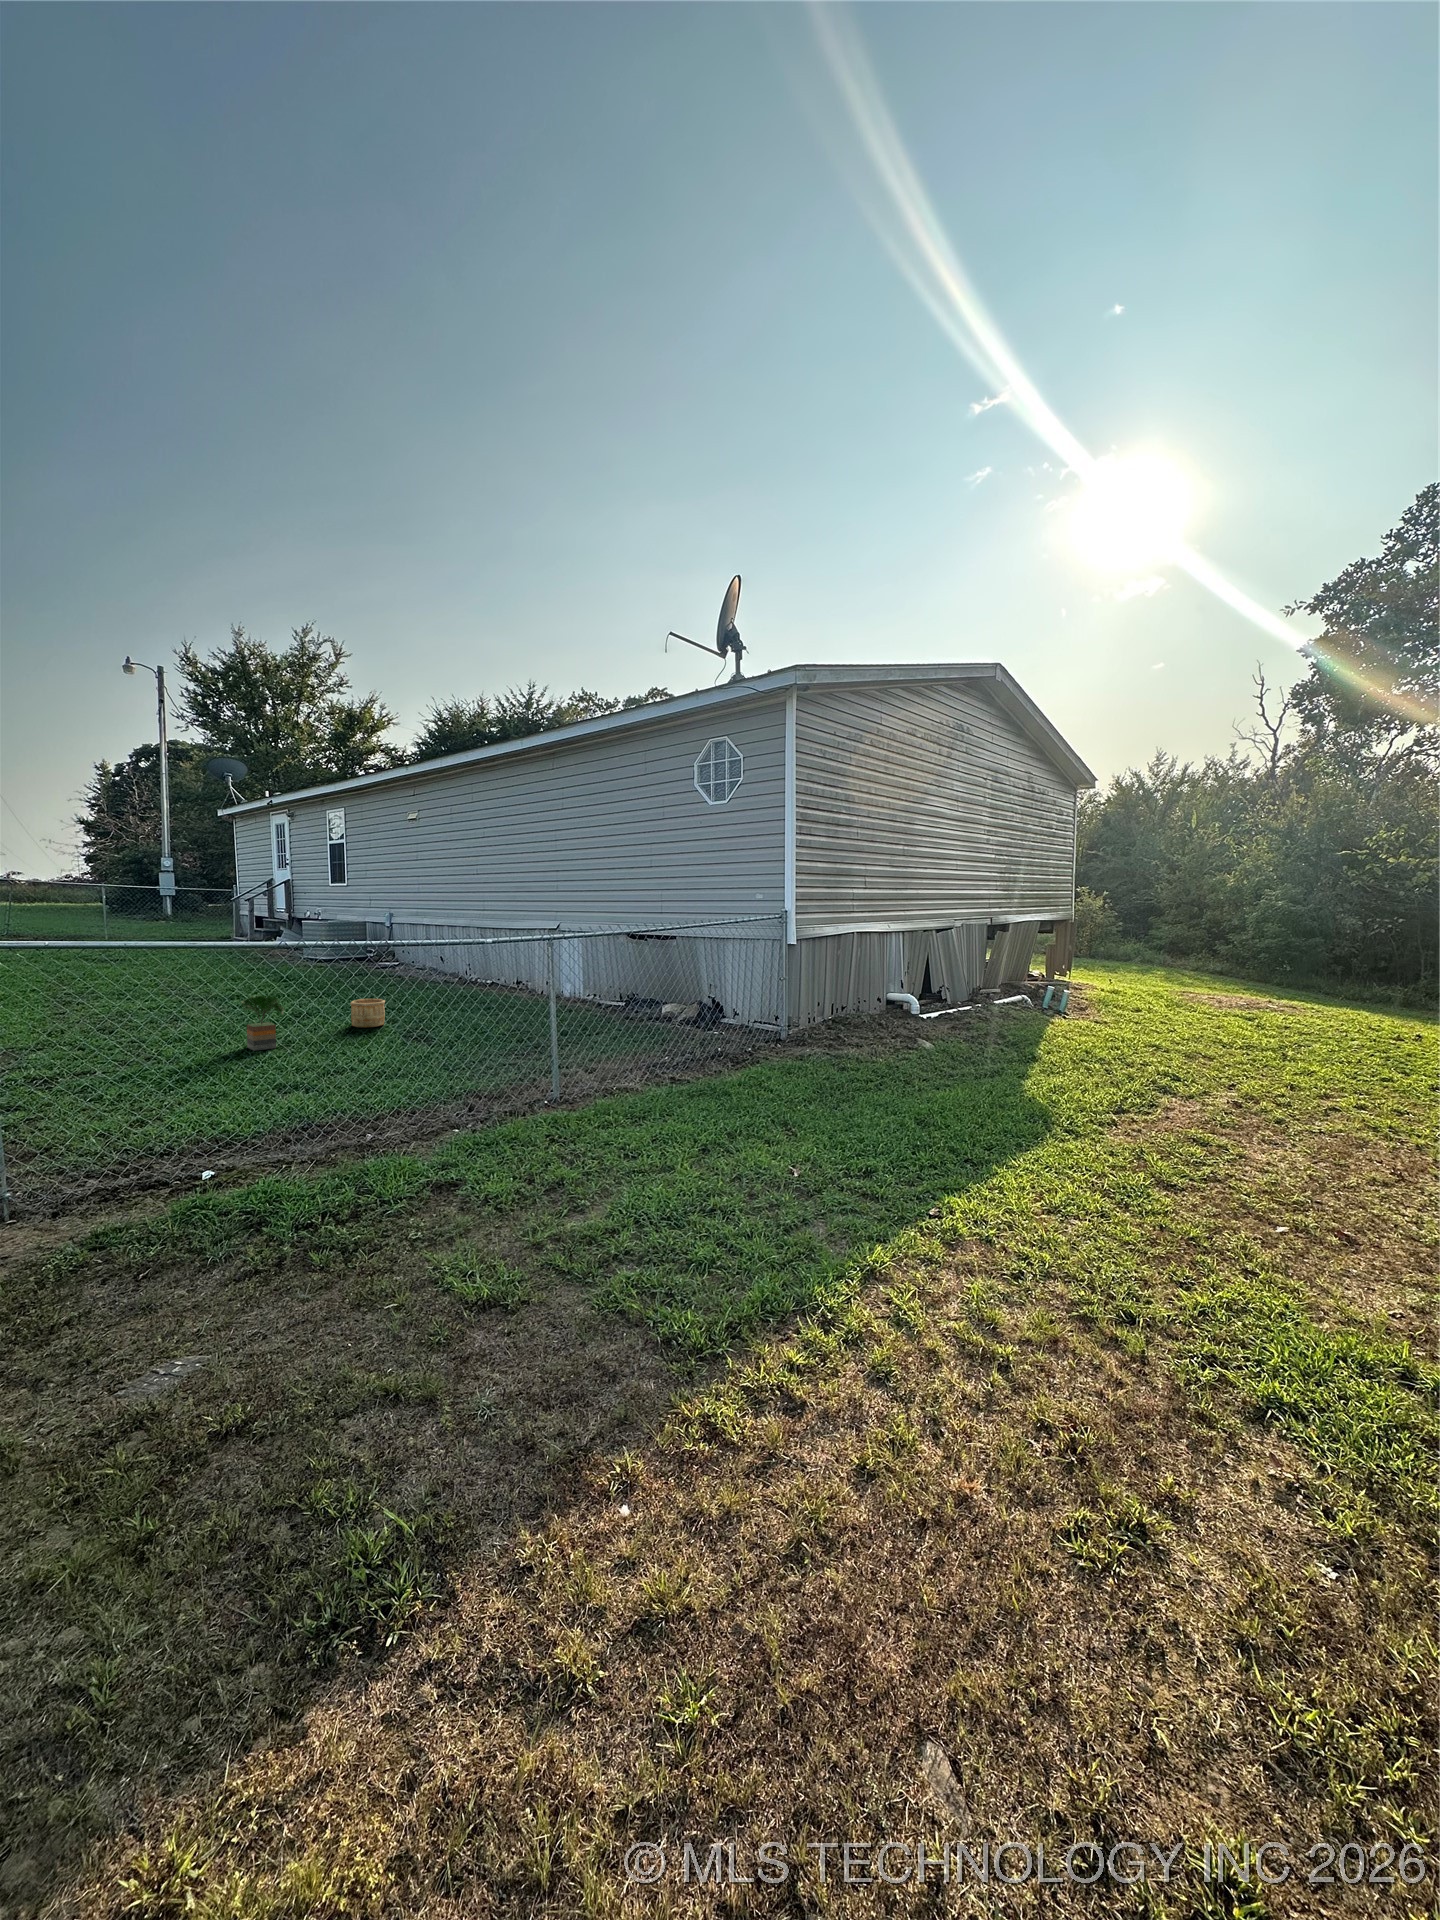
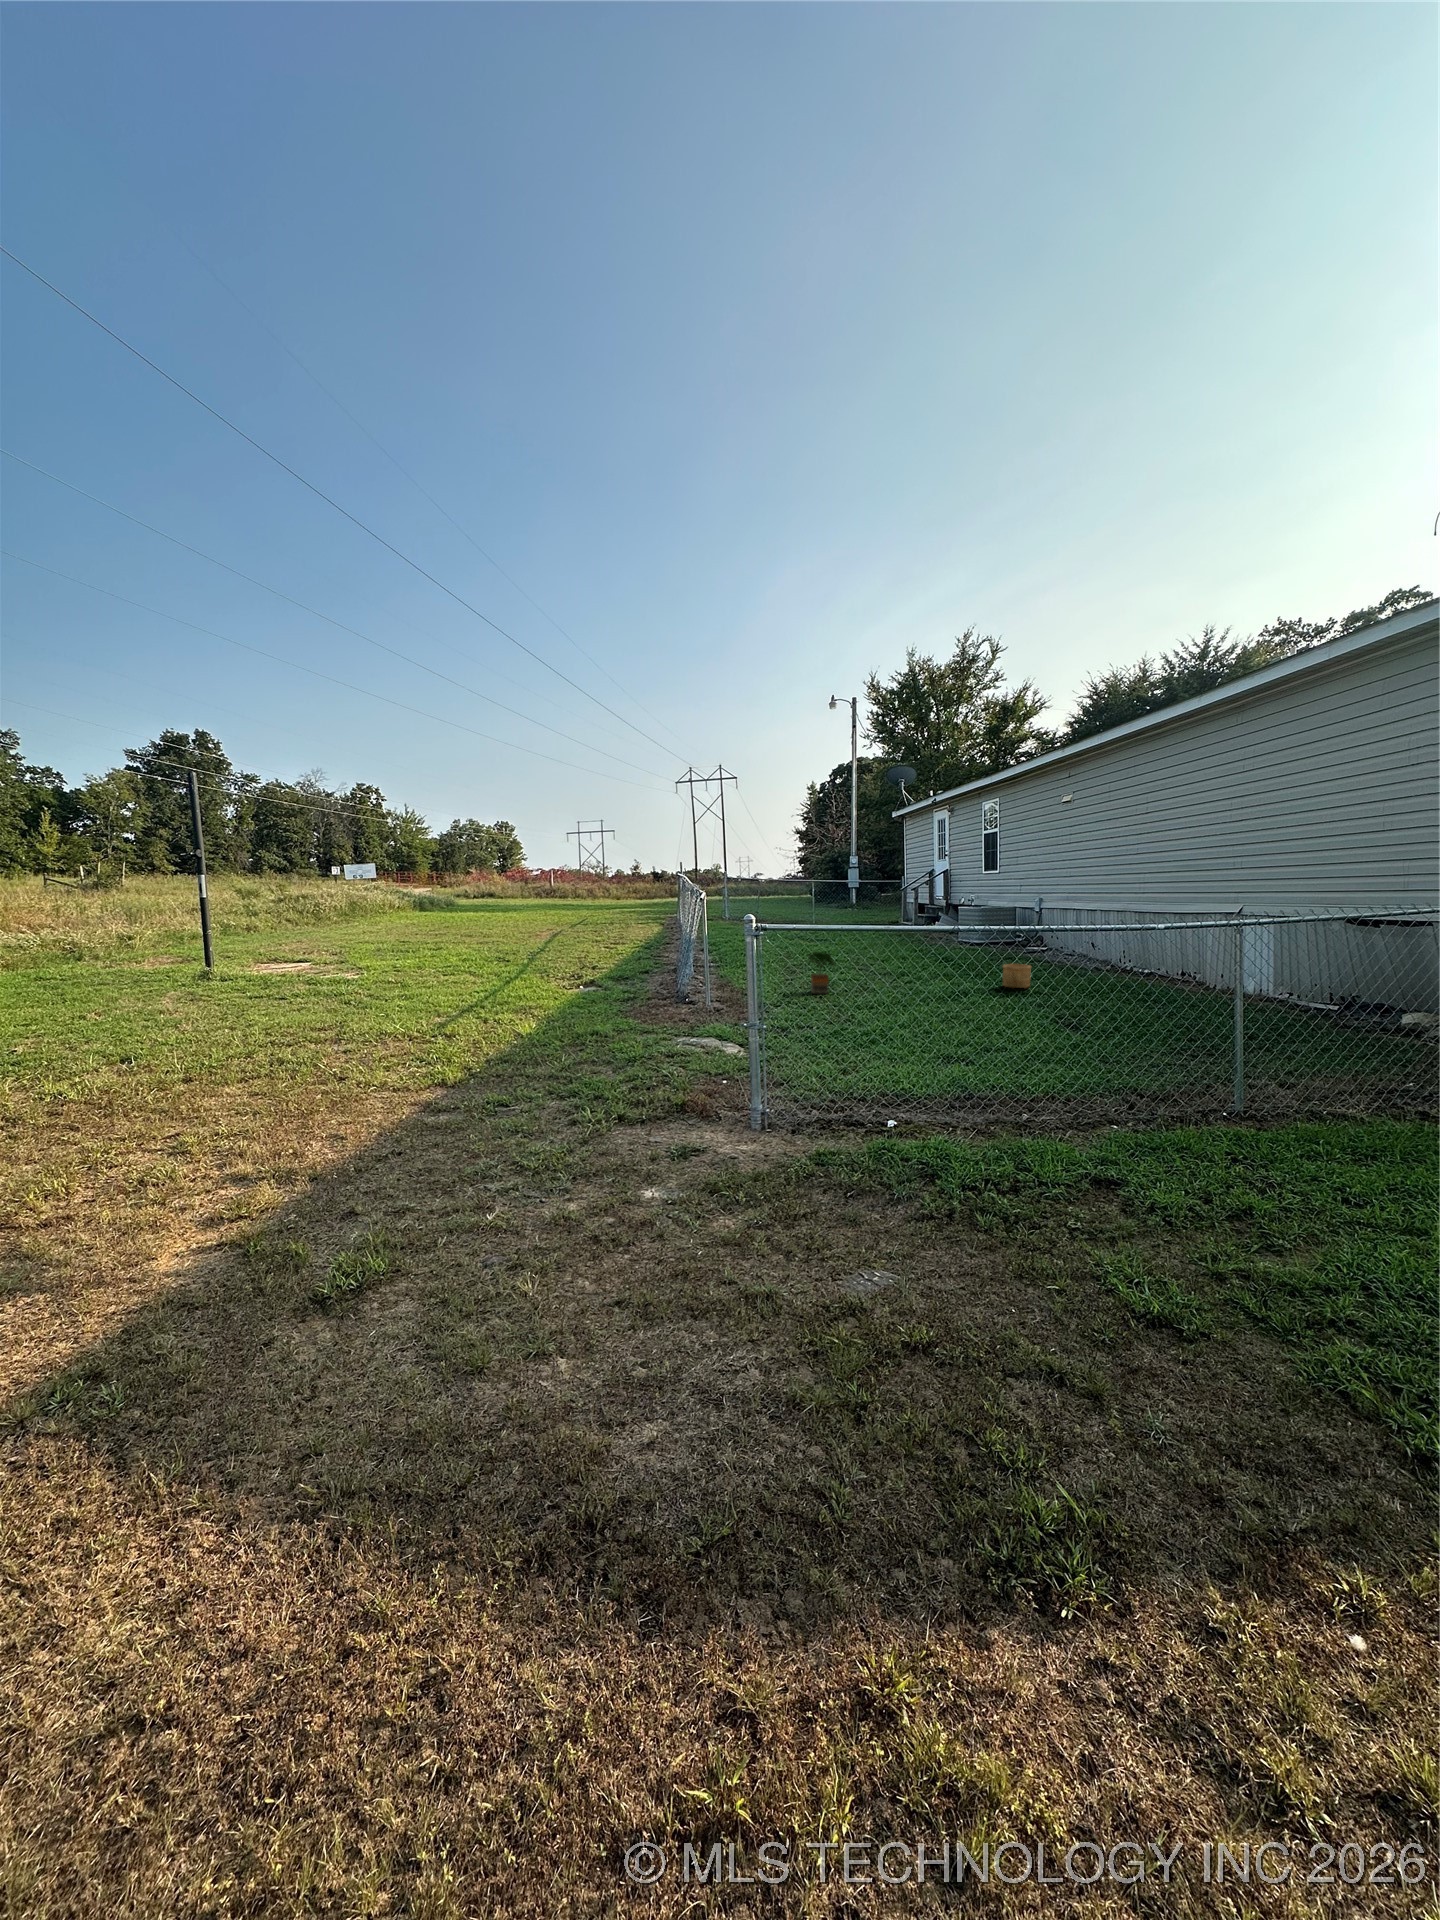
potted tree: present [241,995,284,1051] -> present [807,952,835,993]

